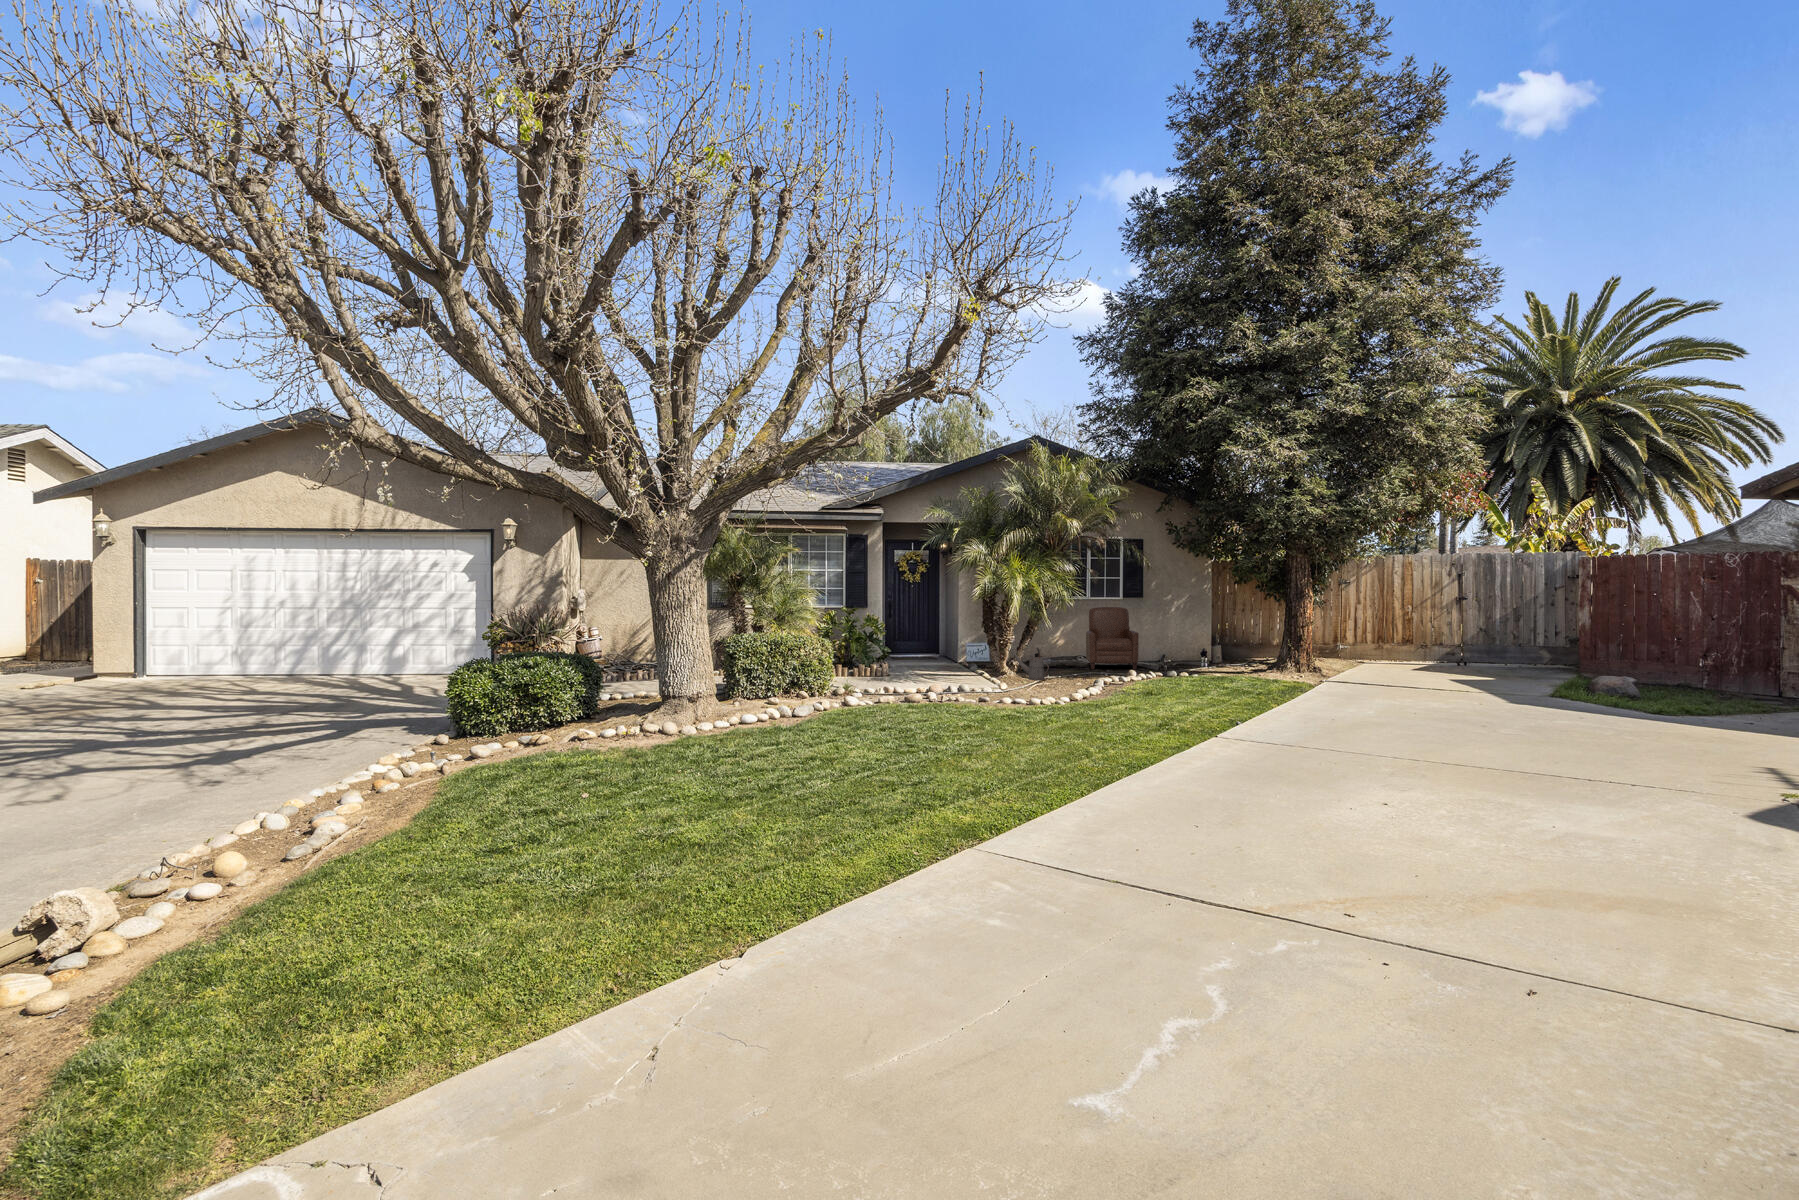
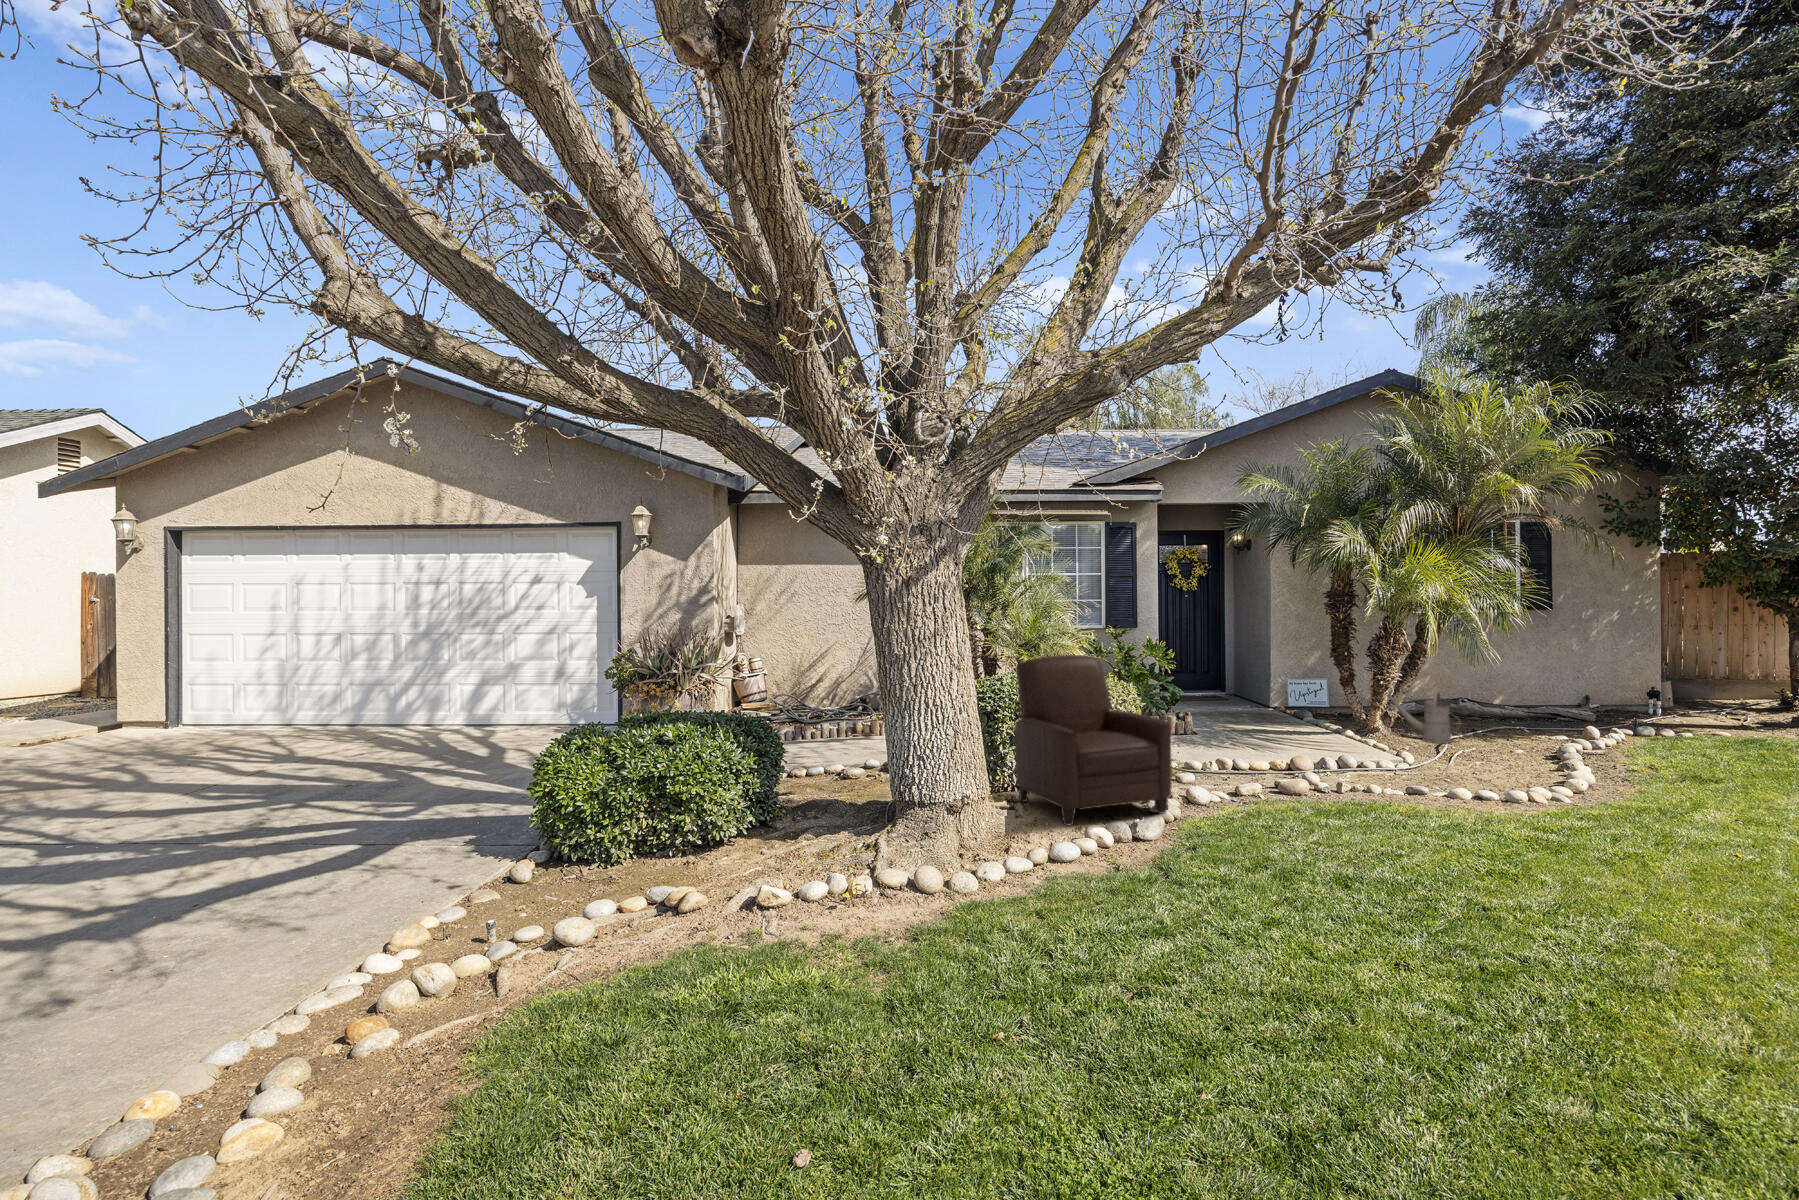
chair: present [1086,607,1139,670] -> present [1015,655,1172,825]

